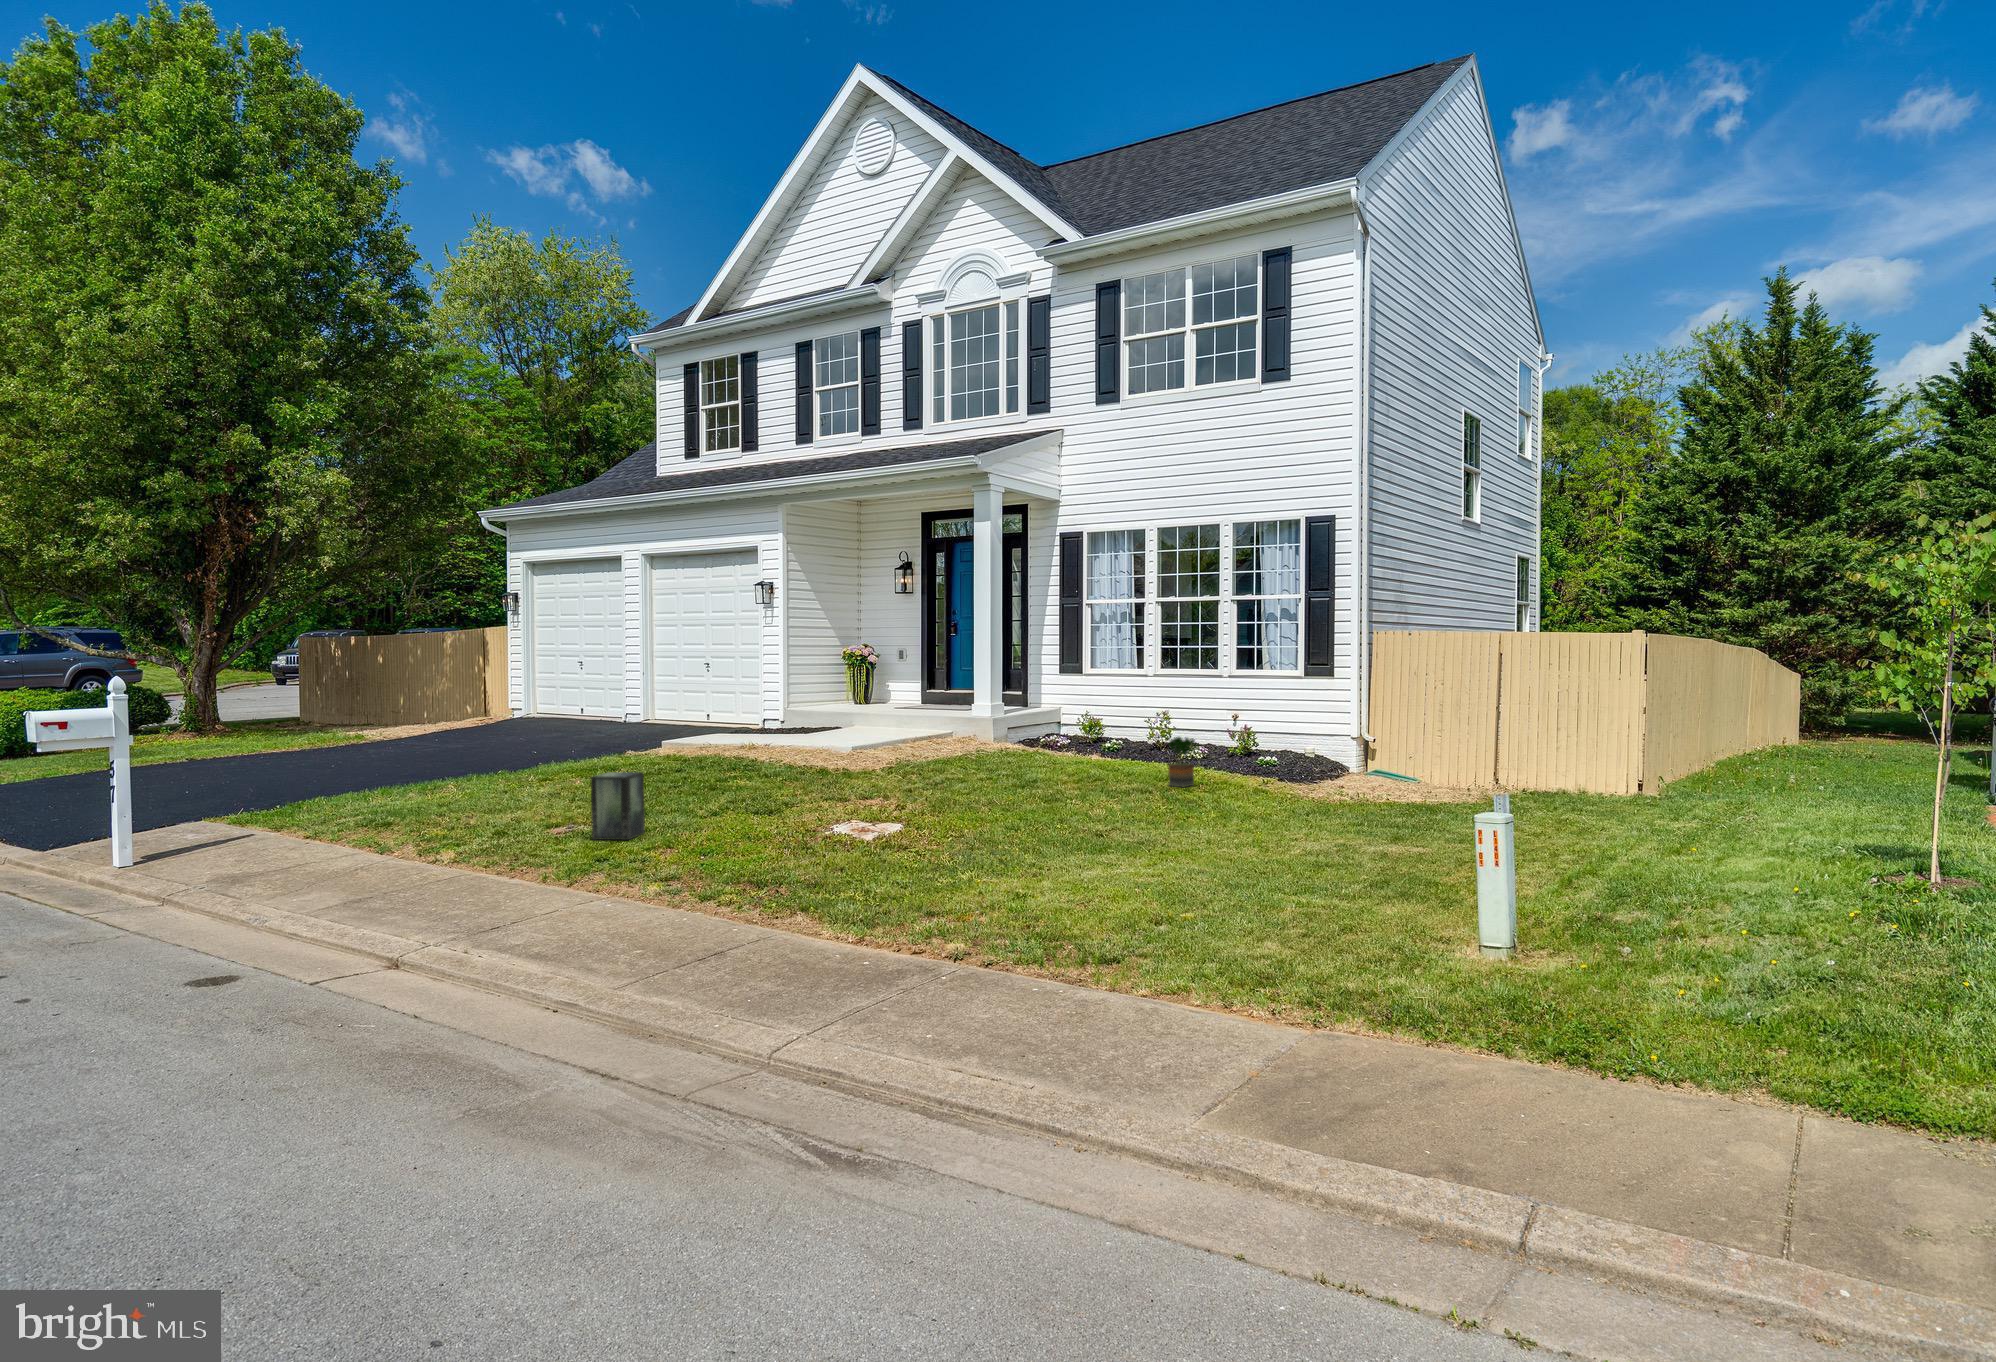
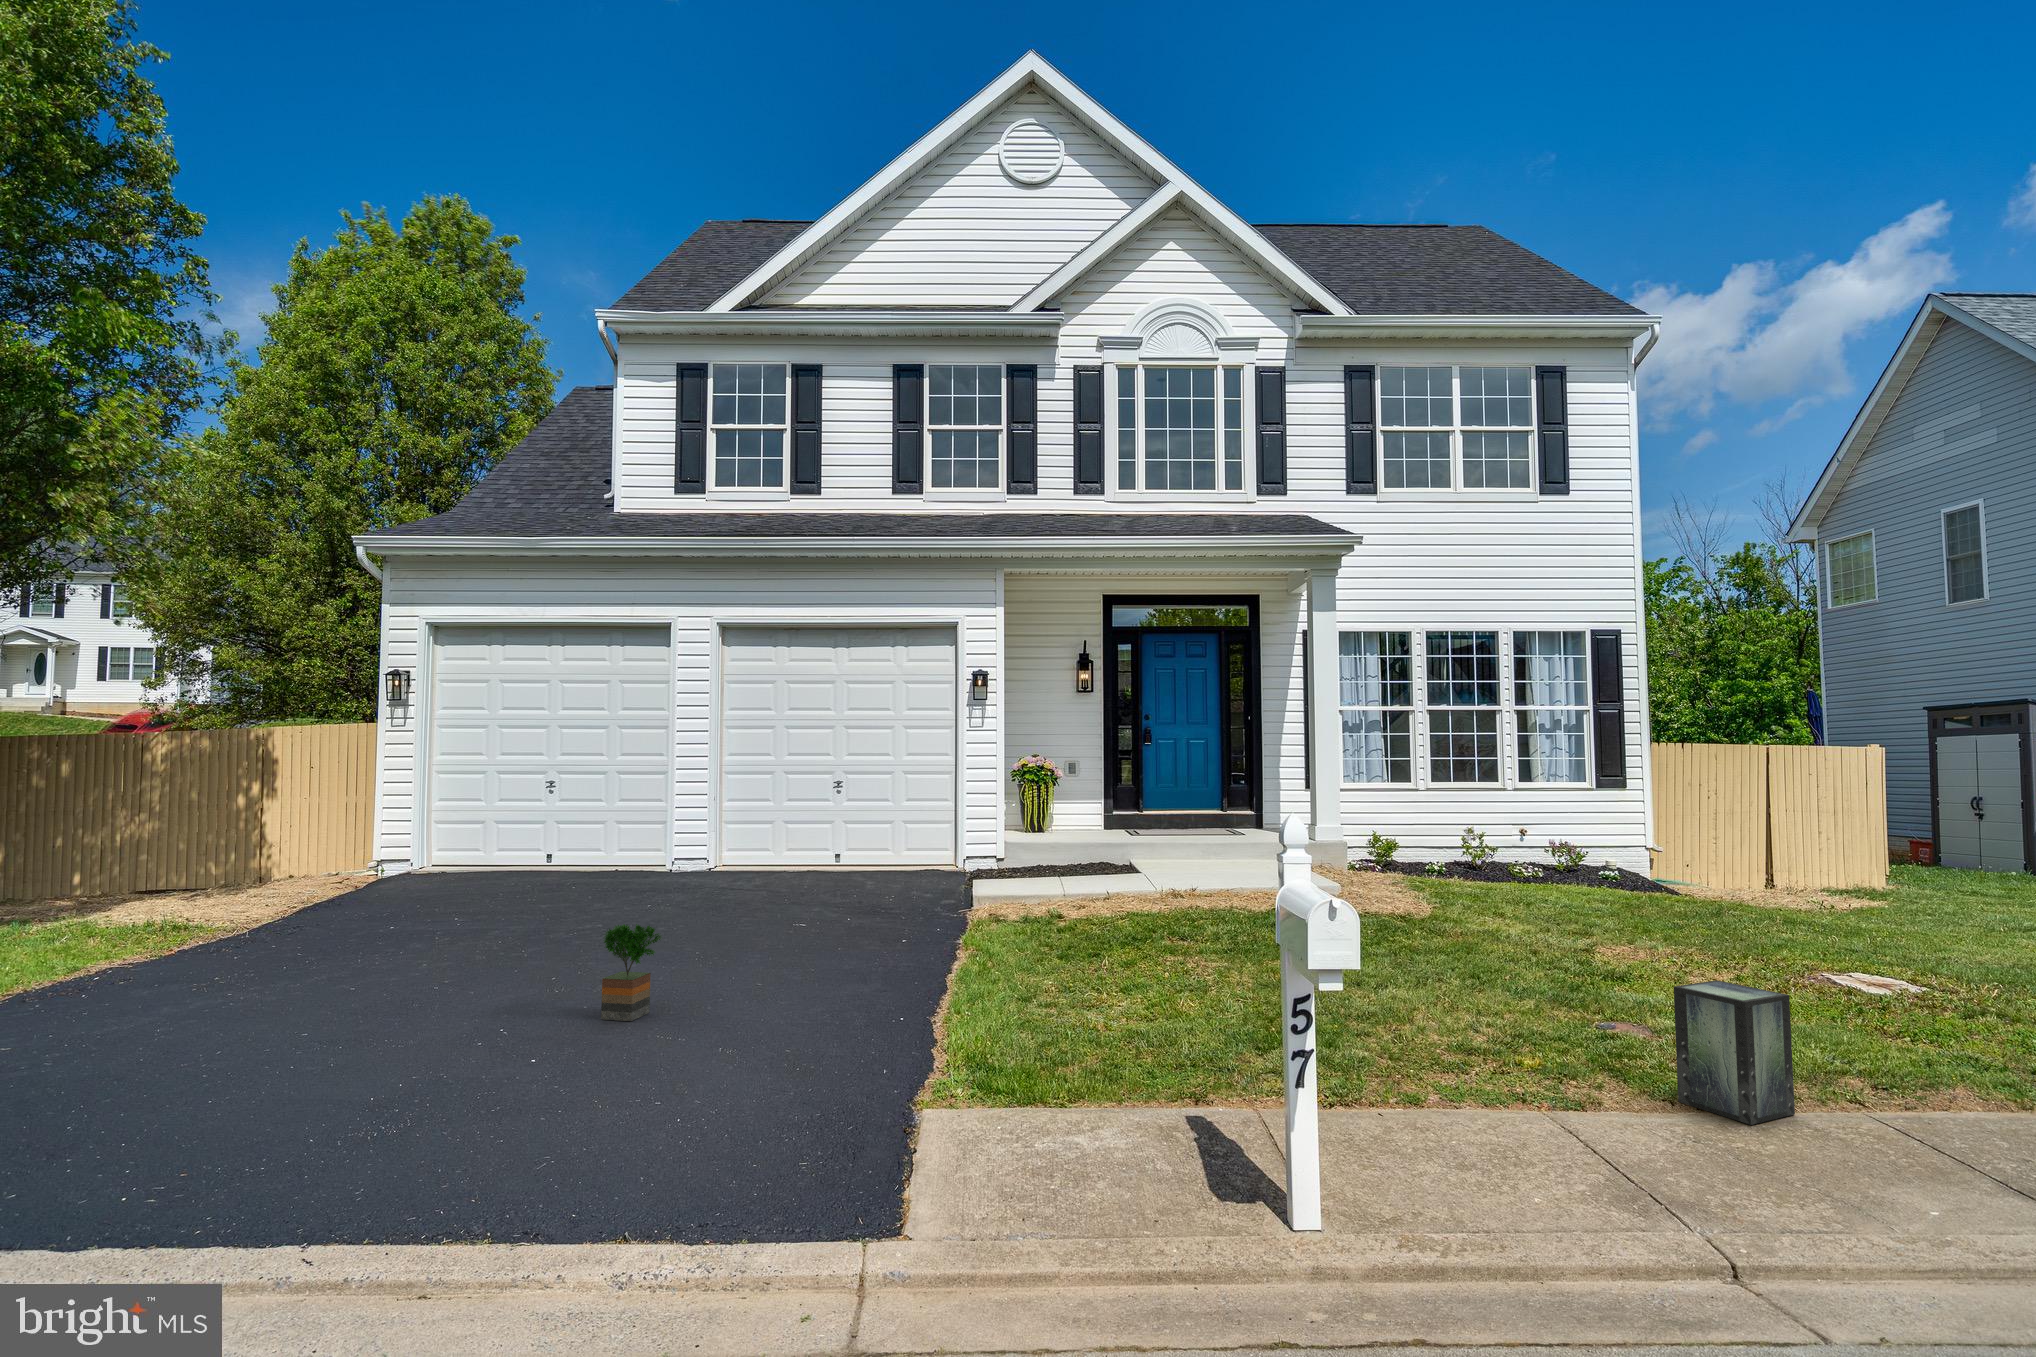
potted tree: present [1168,737,1198,787] -> present [601,924,661,1021]

